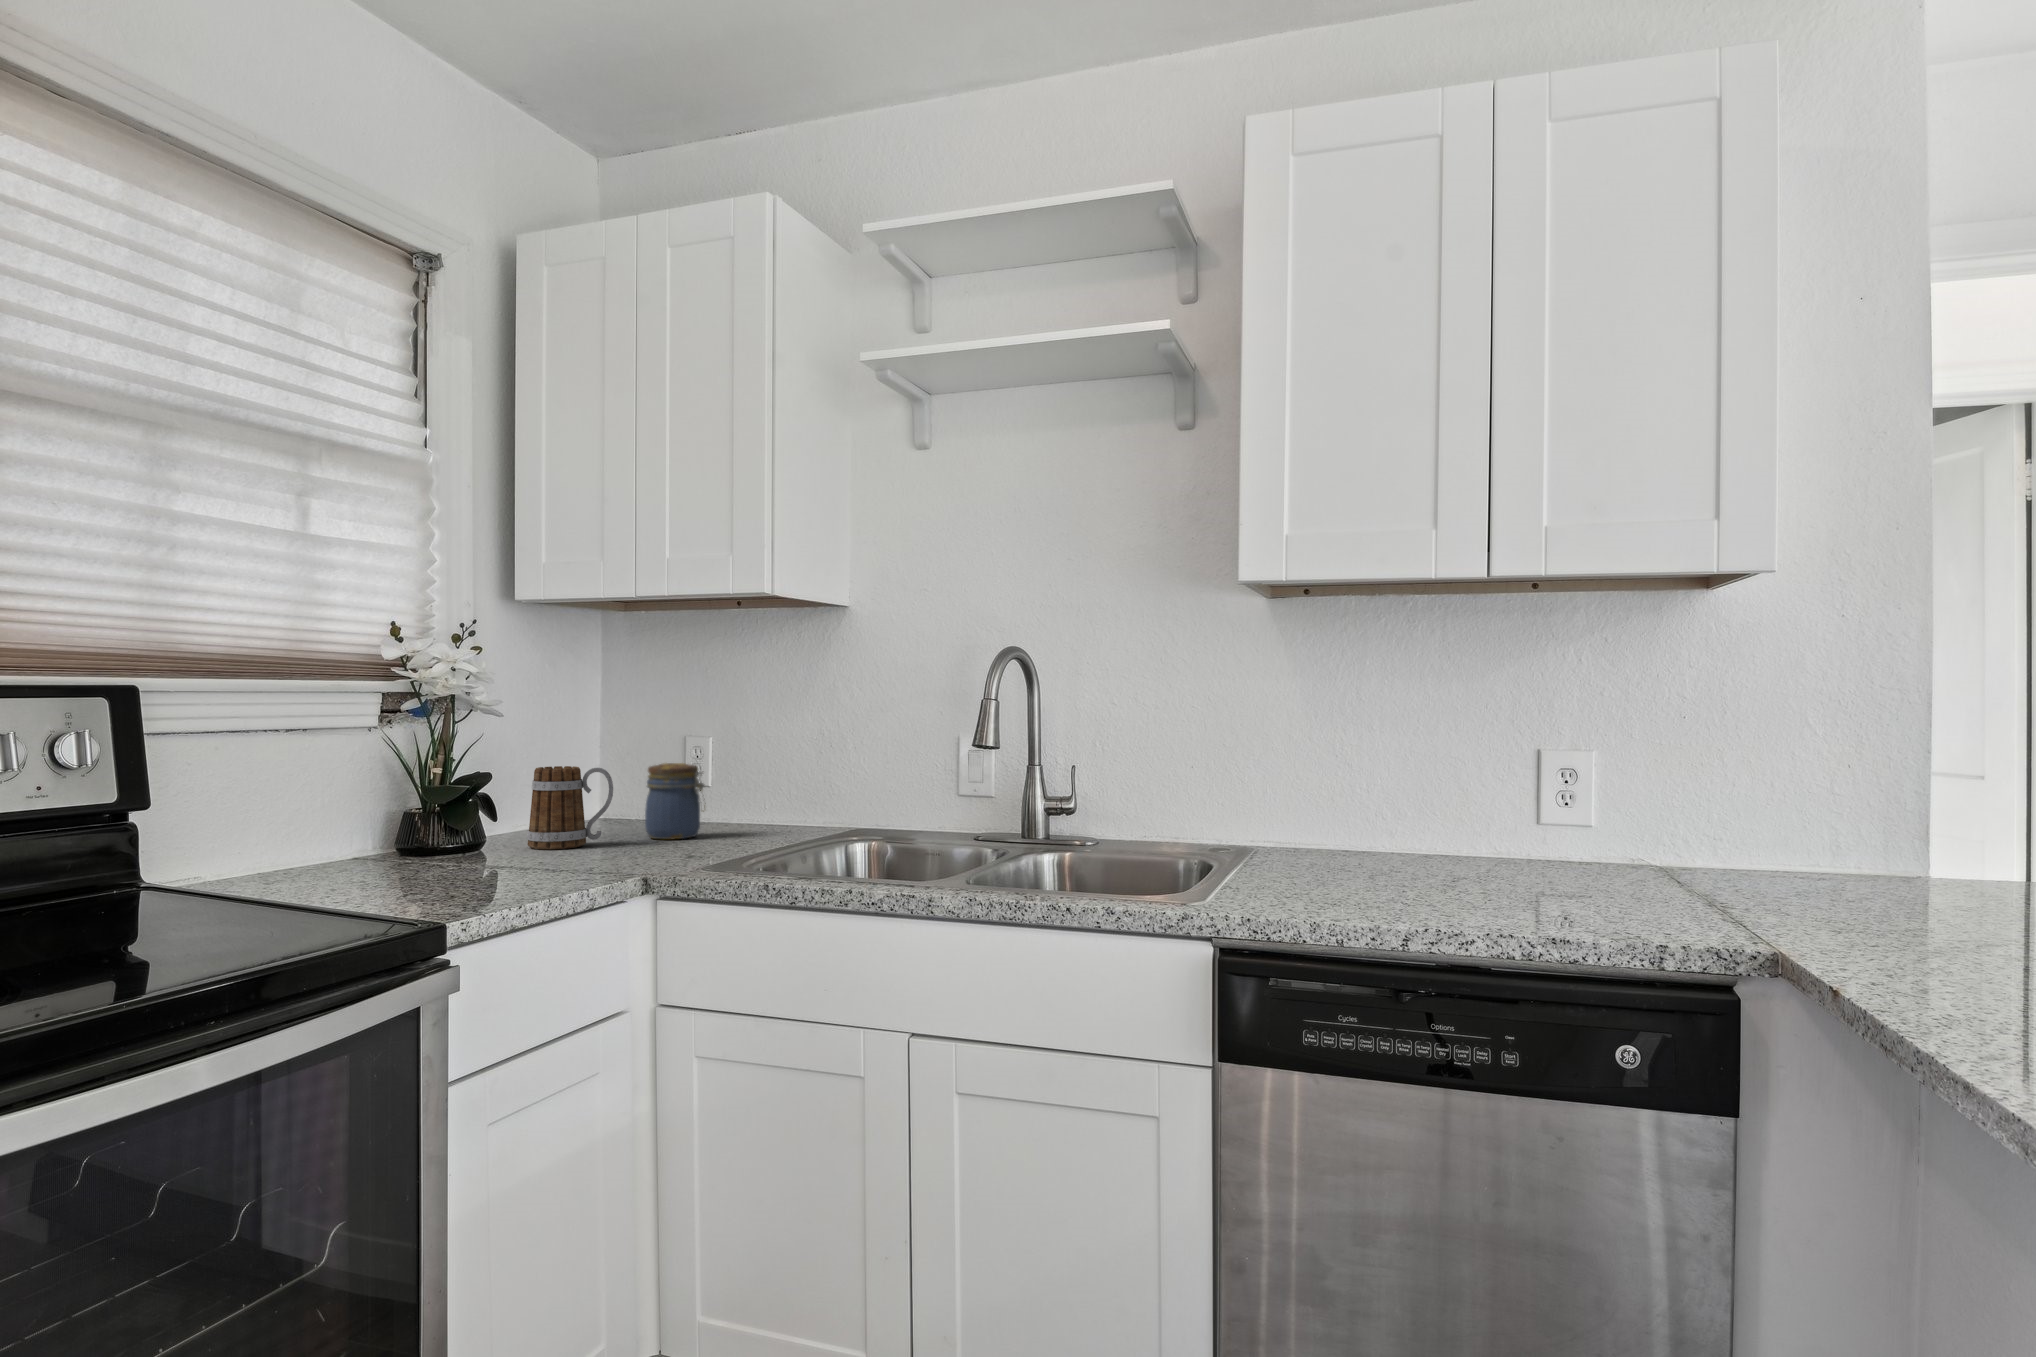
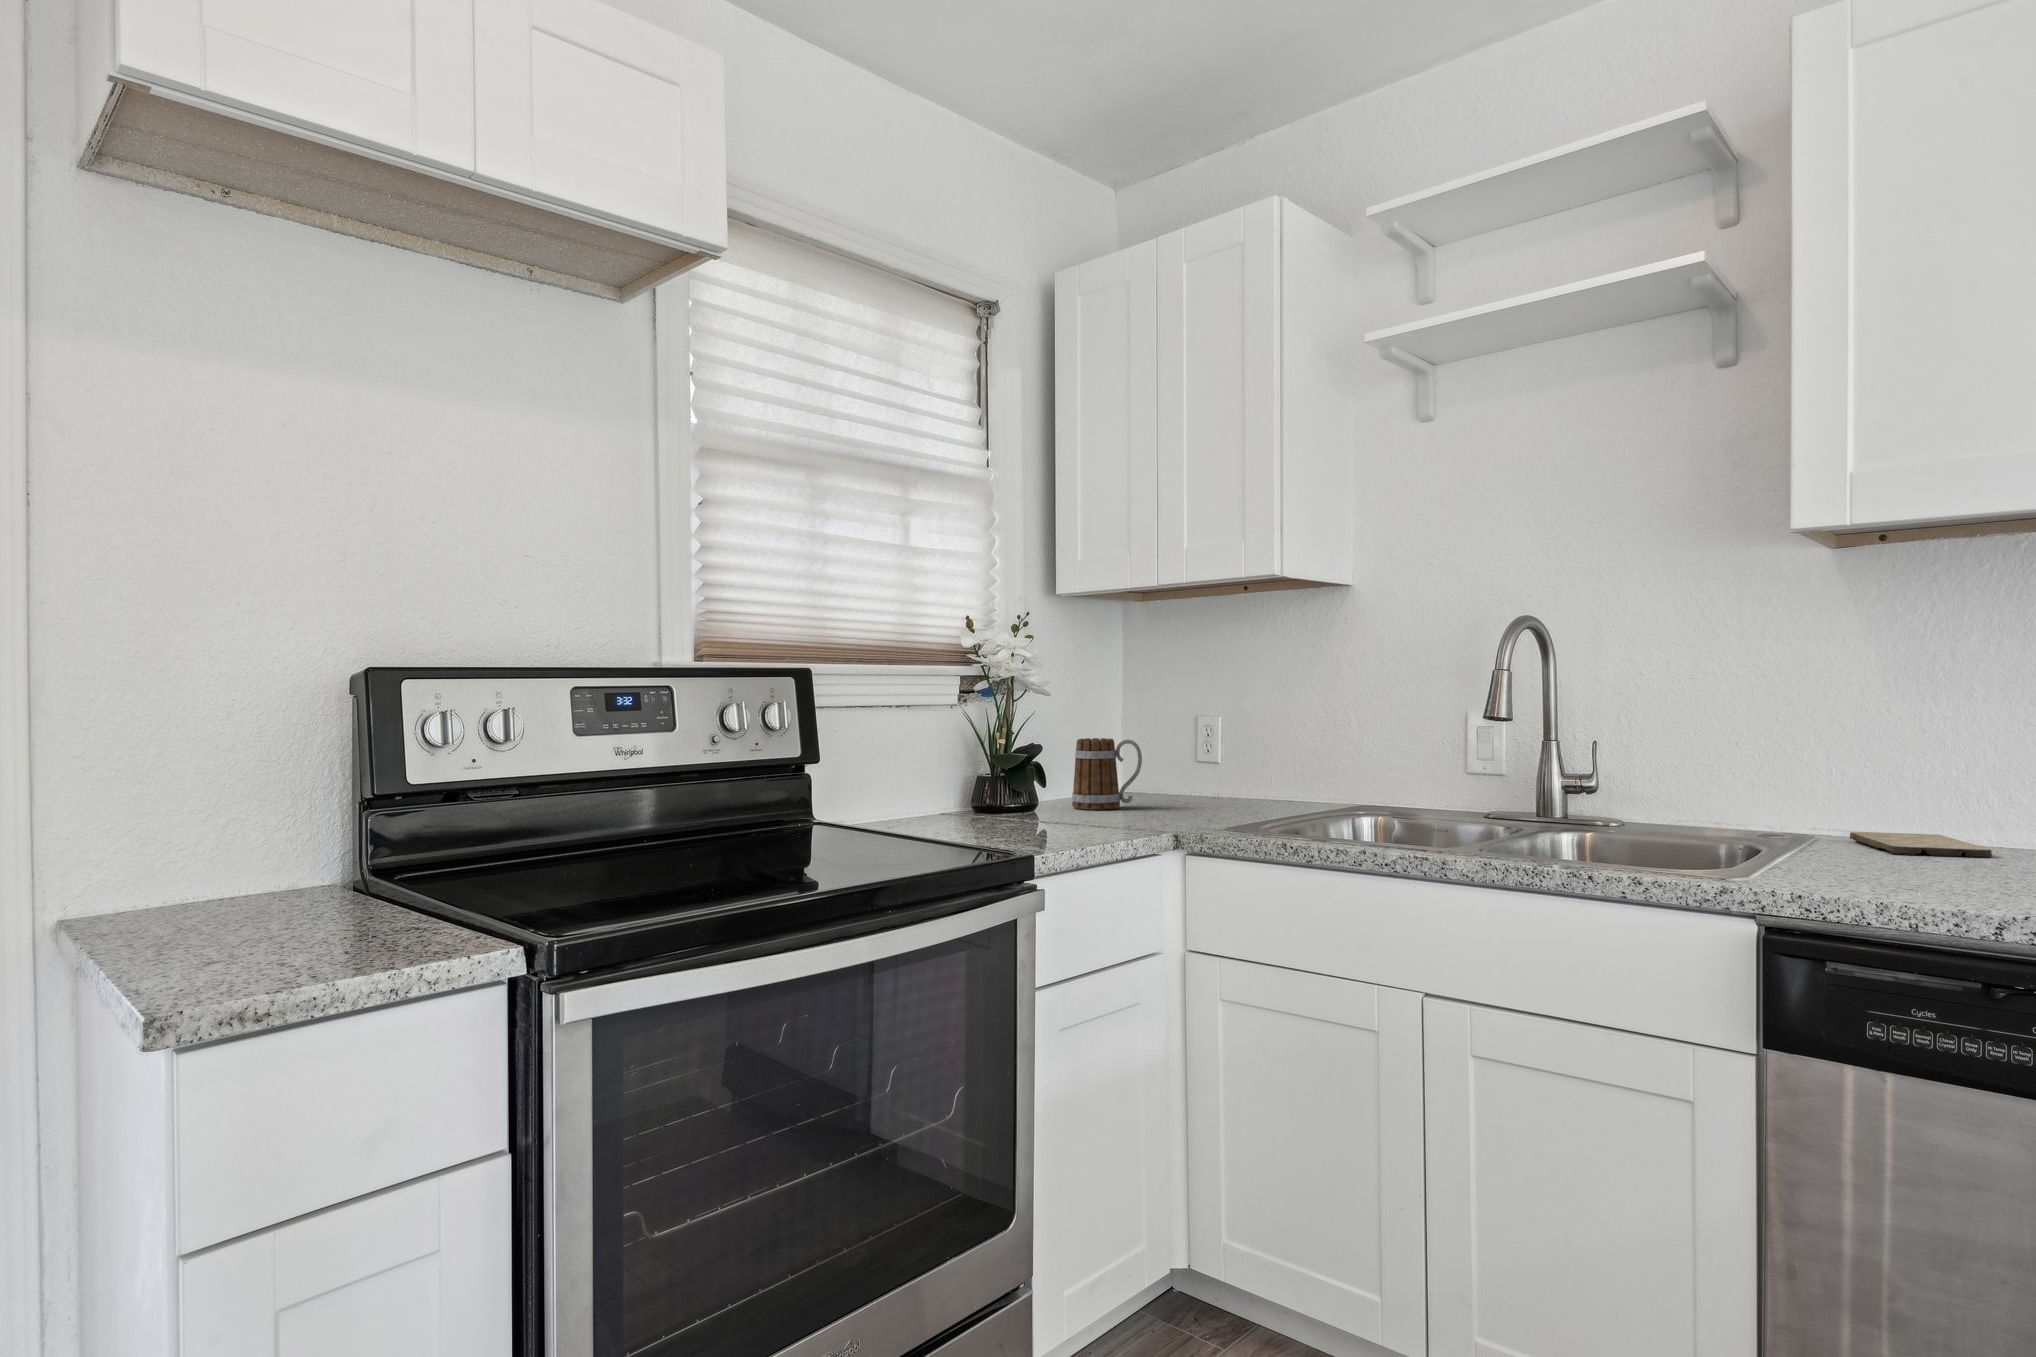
jar: present [645,763,704,839] -> none [1168,737,1222,806]
cutting board: none [1280,844,1386,866] -> present [1850,832,1992,857]

